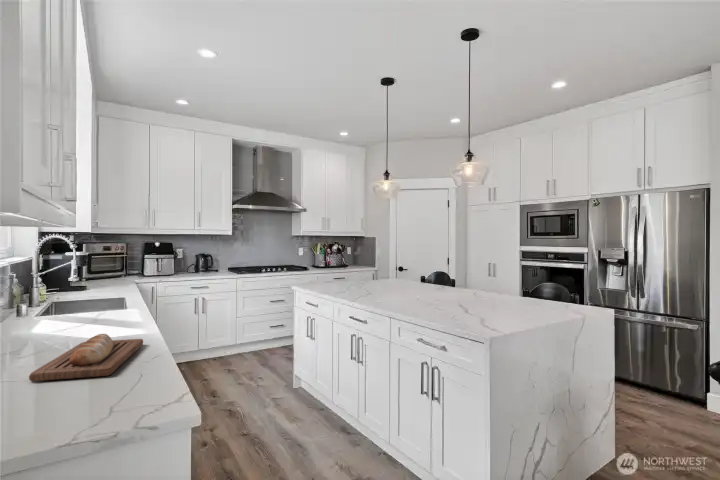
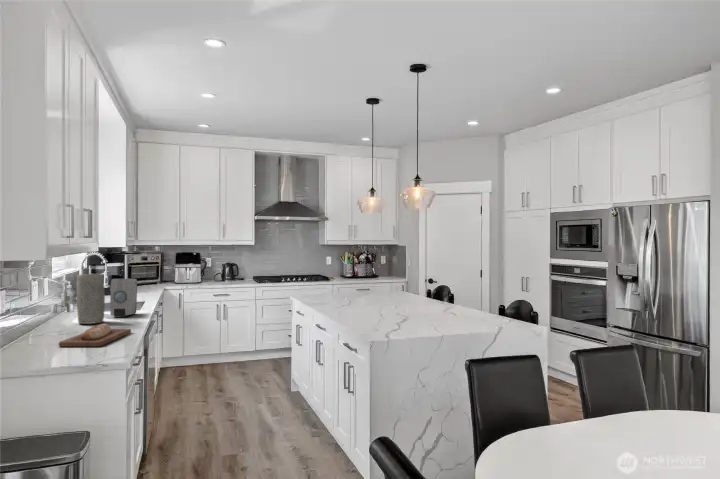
vase: none [44,260,88,334] -> present [77,274,105,324]
soap dispenser: none [92,268,127,321] -> present [110,279,137,317]

